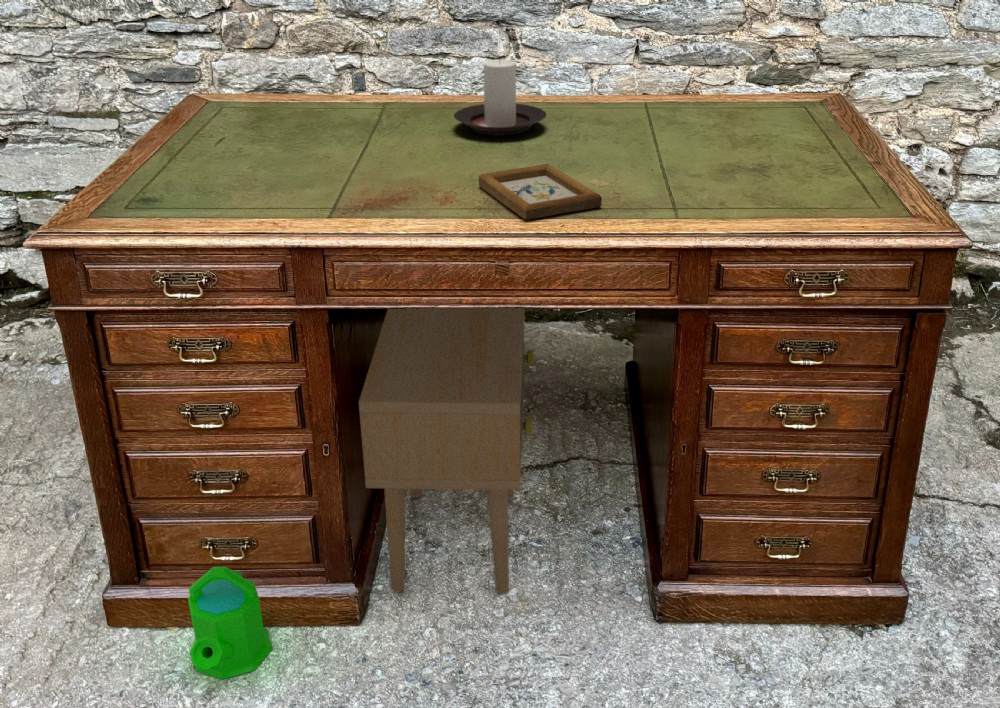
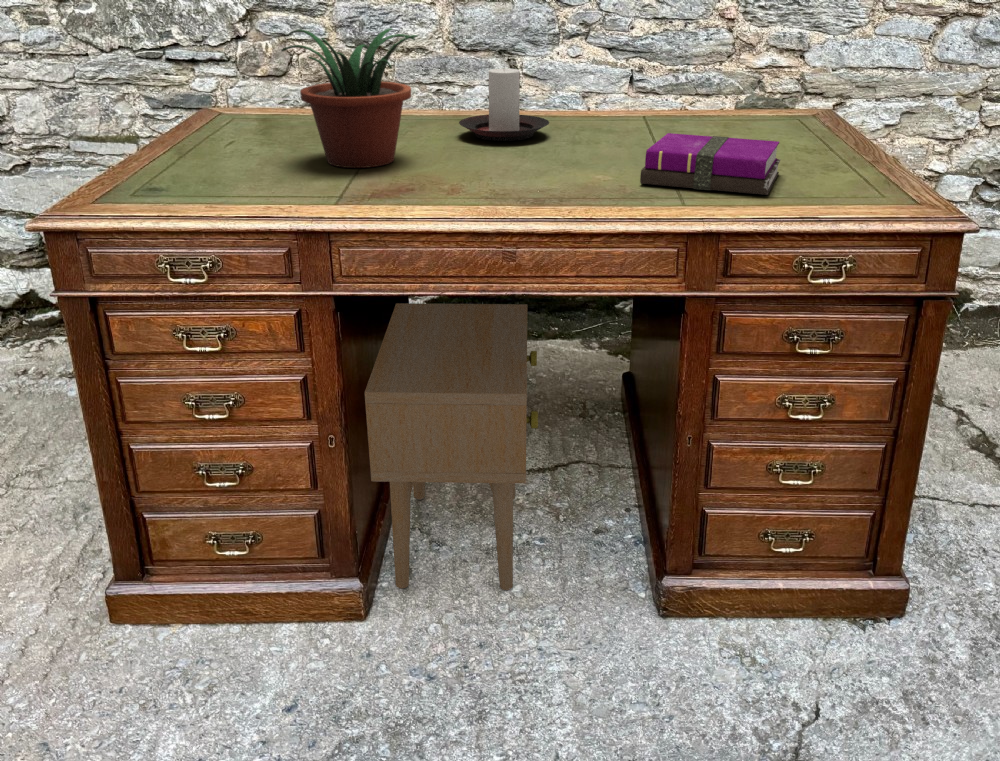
potted plant: none [273,27,411,172] -> present [281,28,418,168]
notebook: none [634,136,777,207] -> present [640,133,780,195]
picture frame: present [479,164,602,220] -> none [486,159,610,205]
watering can: present [188,567,273,679] -> none [190,560,277,674]

